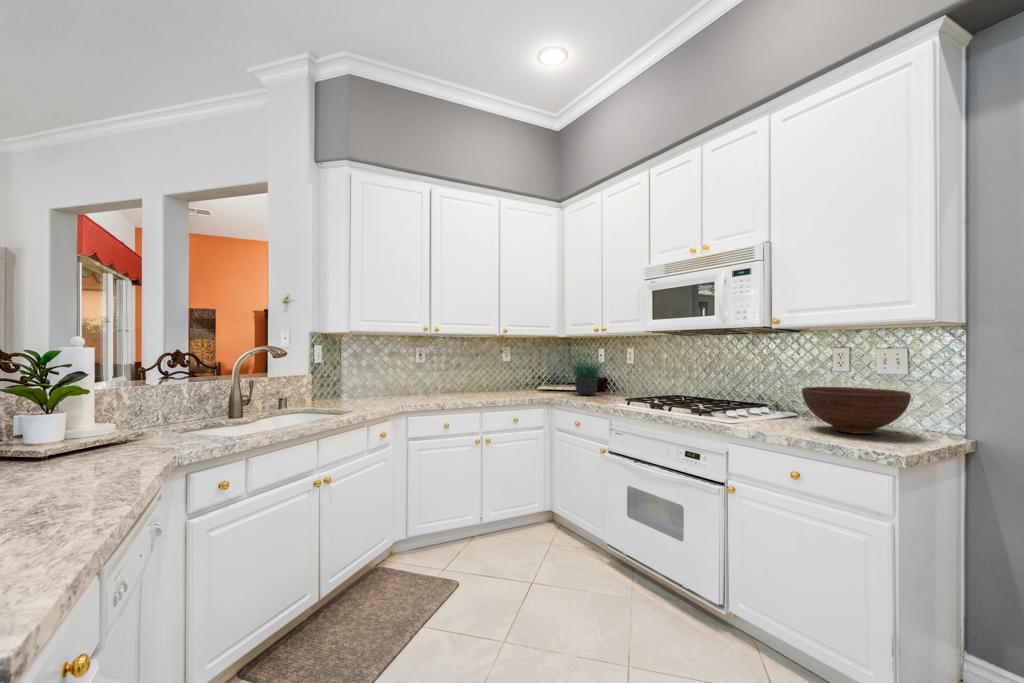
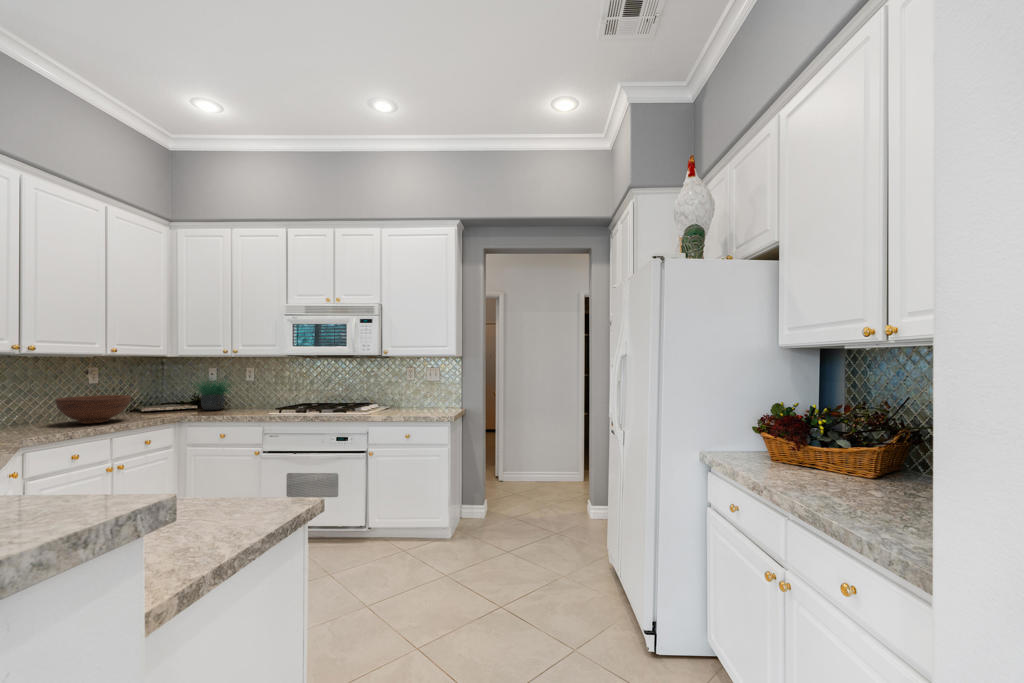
fruit bowl: present [801,387,911,434] -> present [55,395,131,424]

